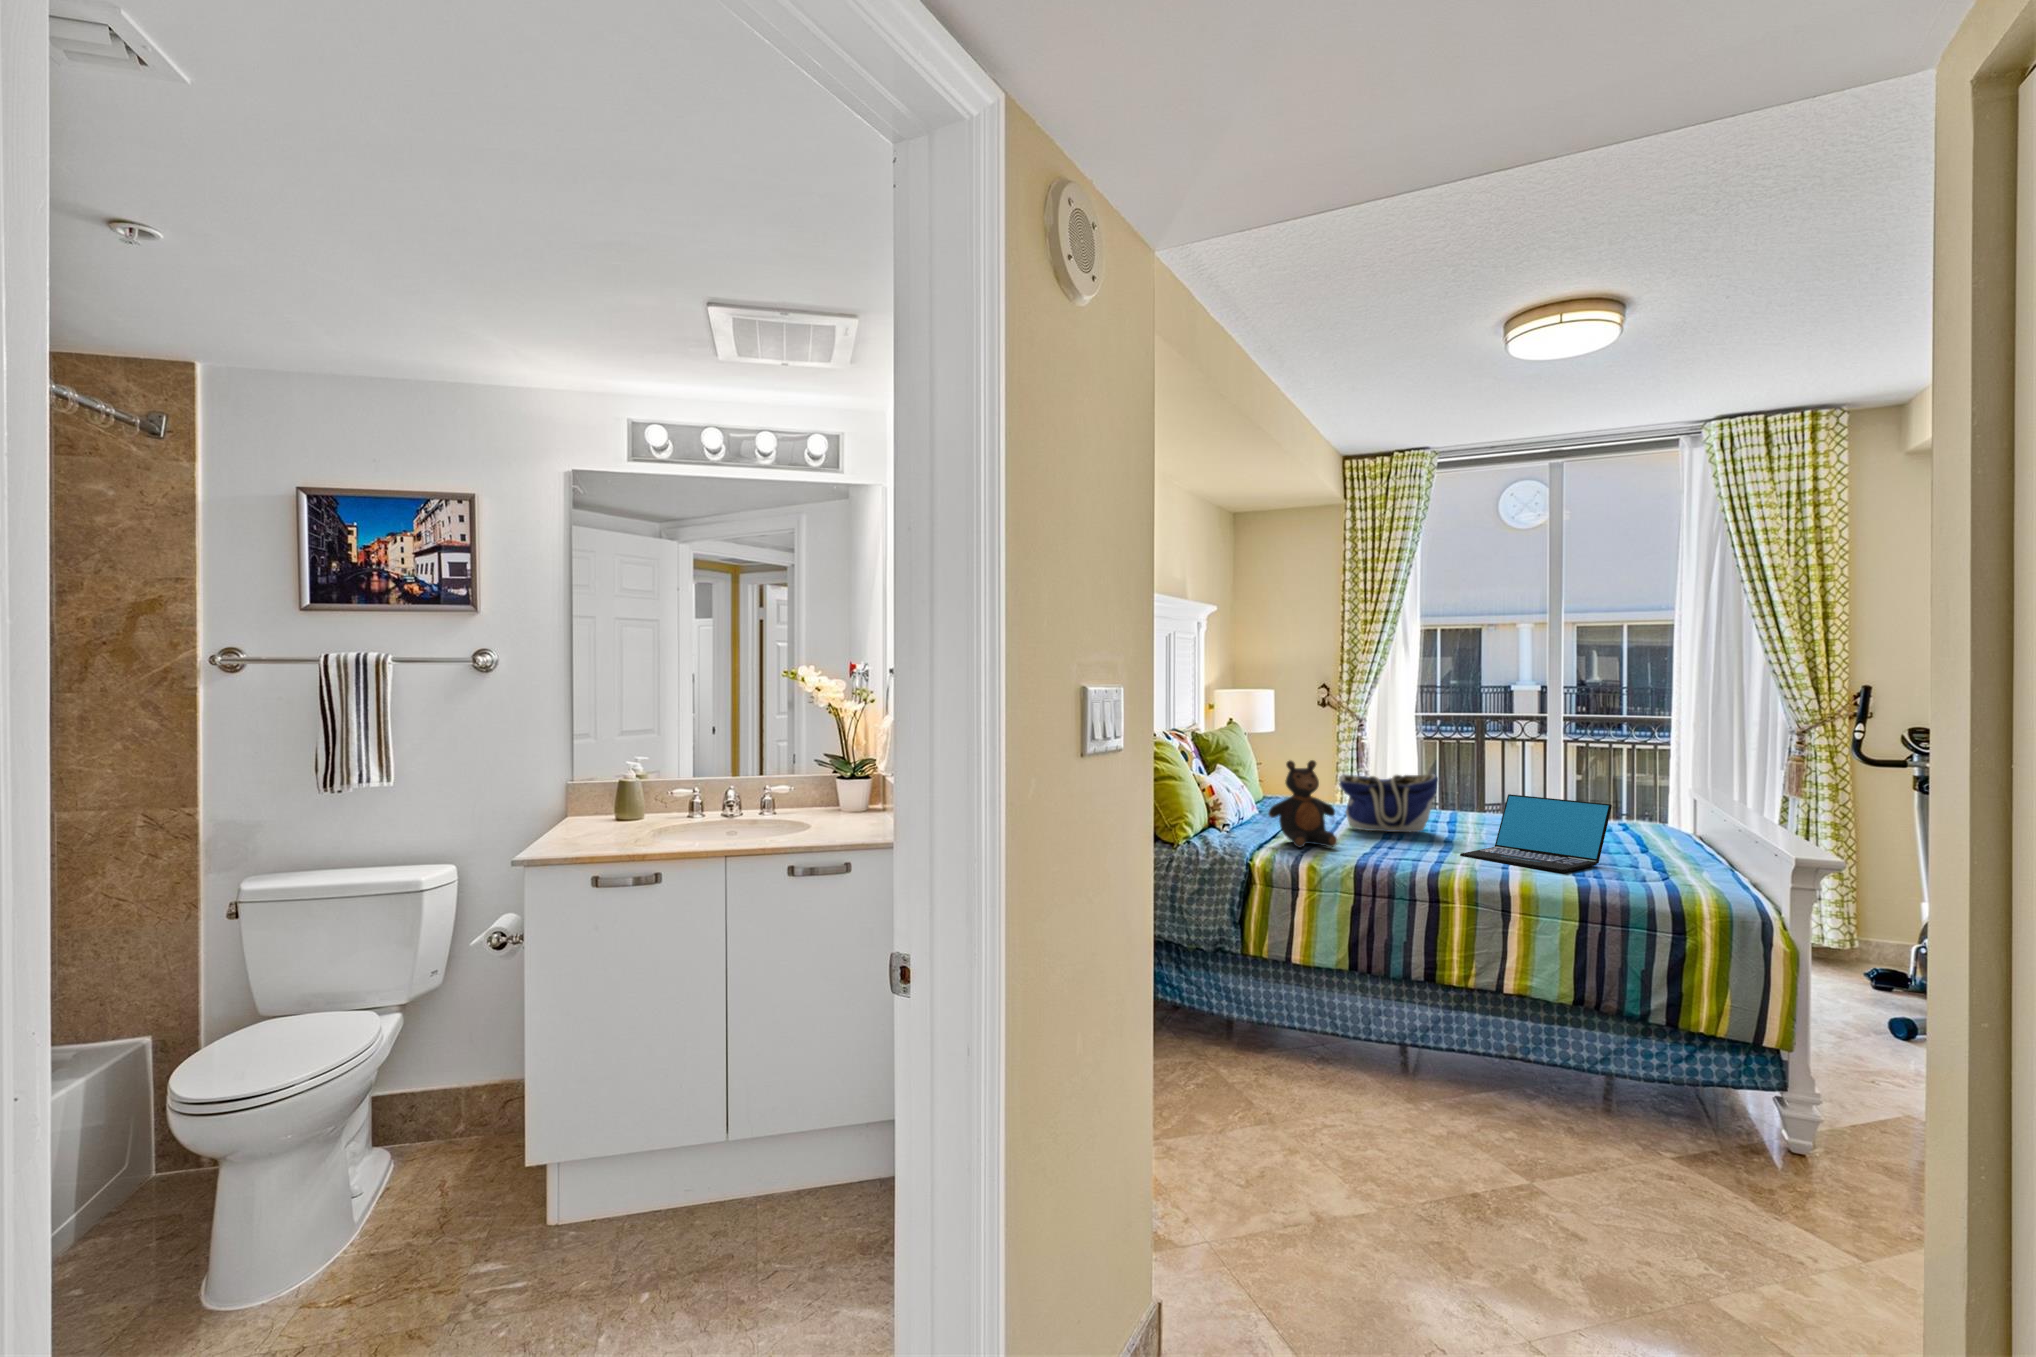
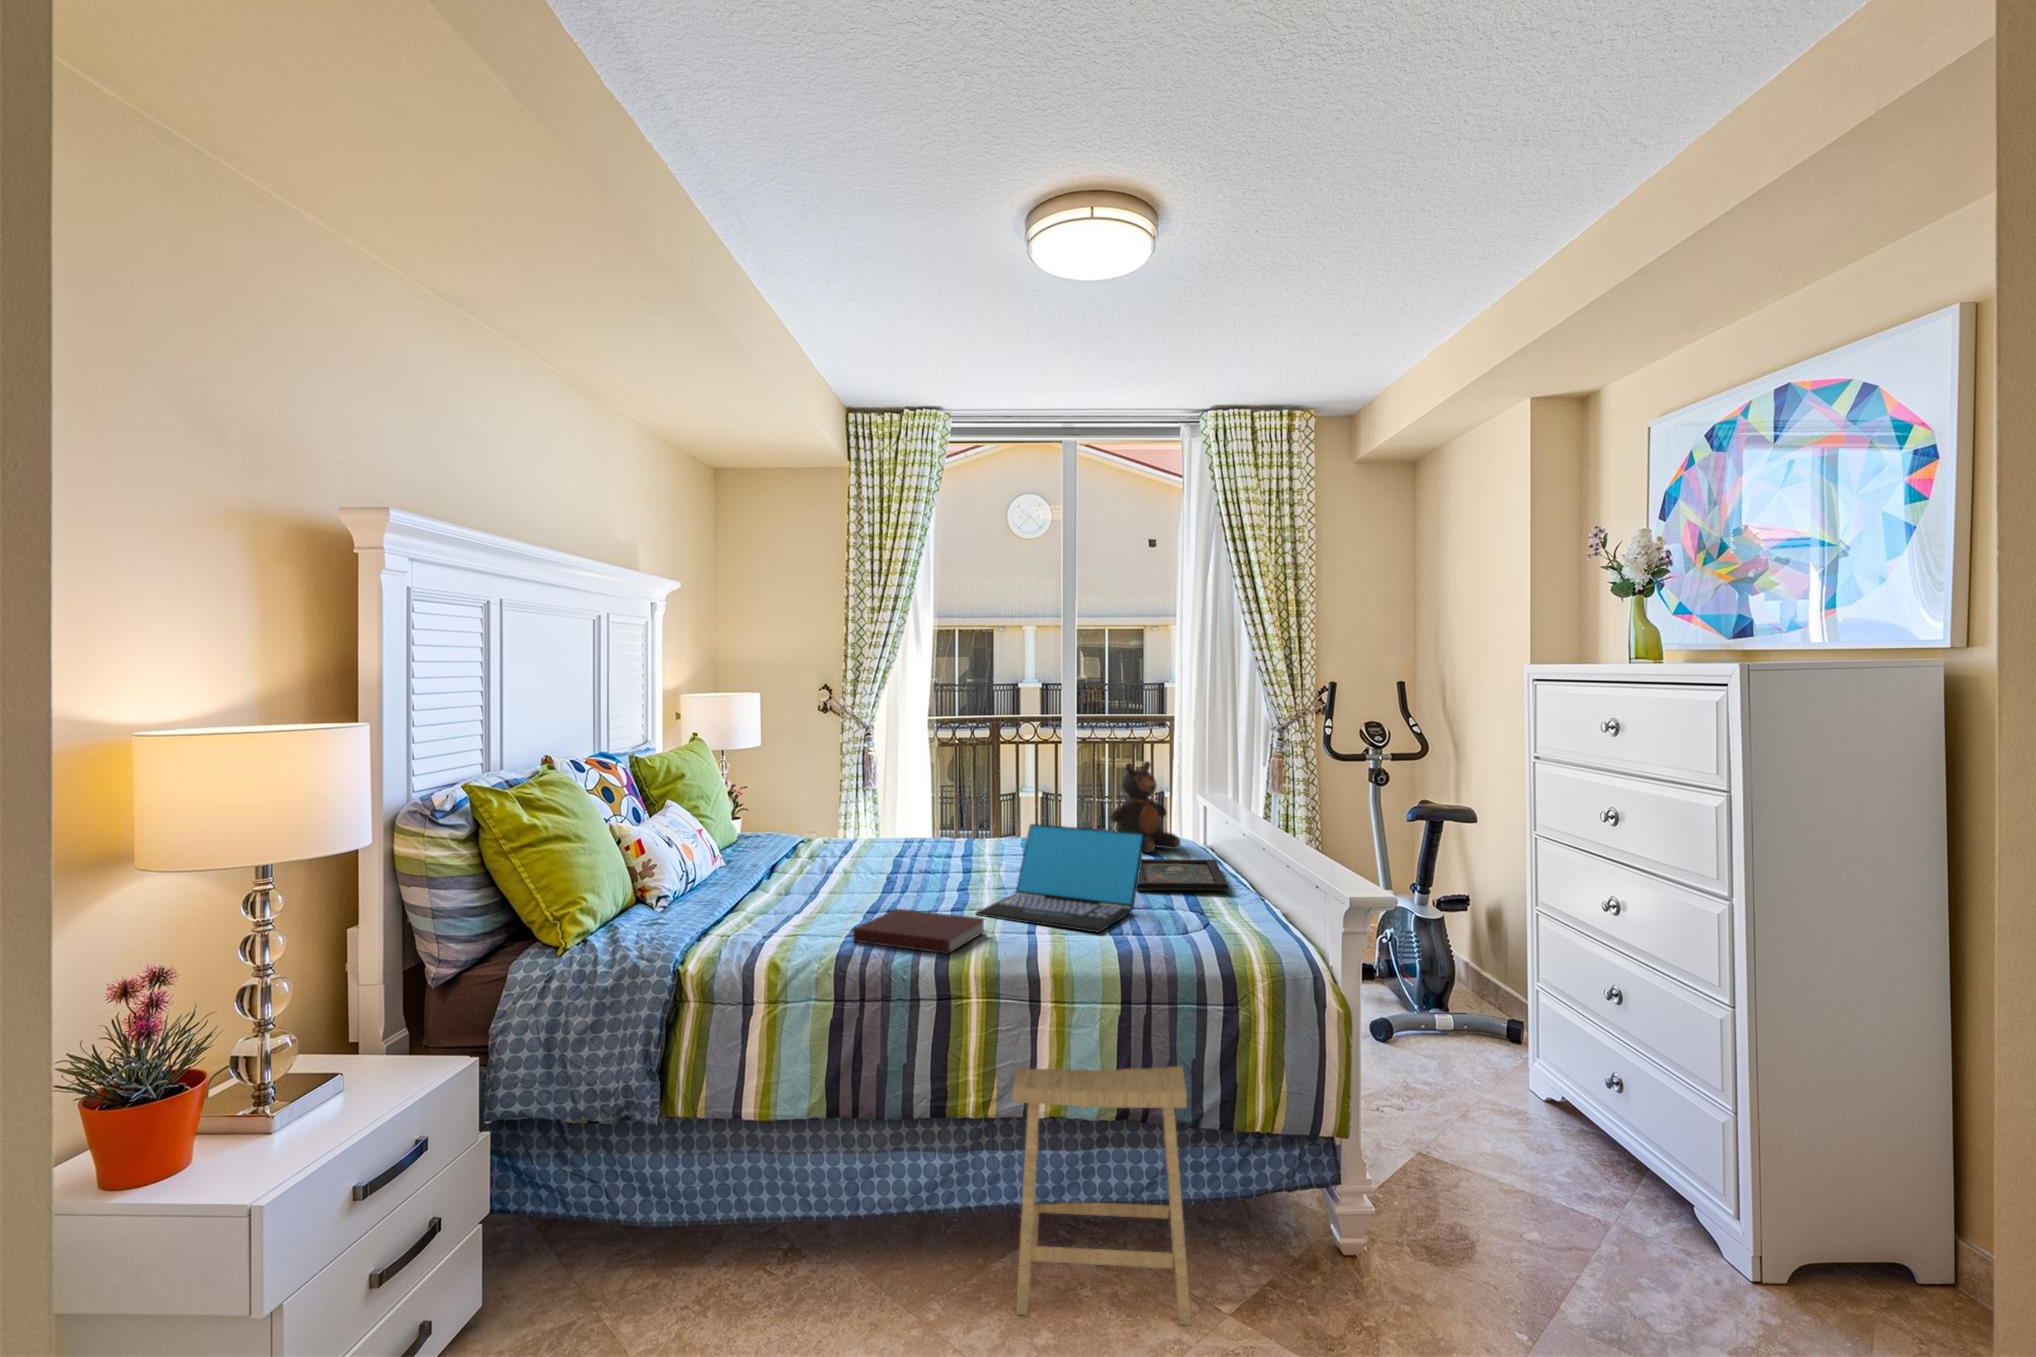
teddy bear: present [1268,760,1337,848] -> present [1110,761,1180,853]
tote bag: present [1339,774,1438,832] -> none [824,800,949,880]
tray: none [1606,835,1698,861] -> present [1137,859,1229,890]
notebook: none [1367,844,1469,871] -> present [853,909,986,954]
footstool: none [1488,949,1634,1152] -> present [1013,1066,1191,1325]

